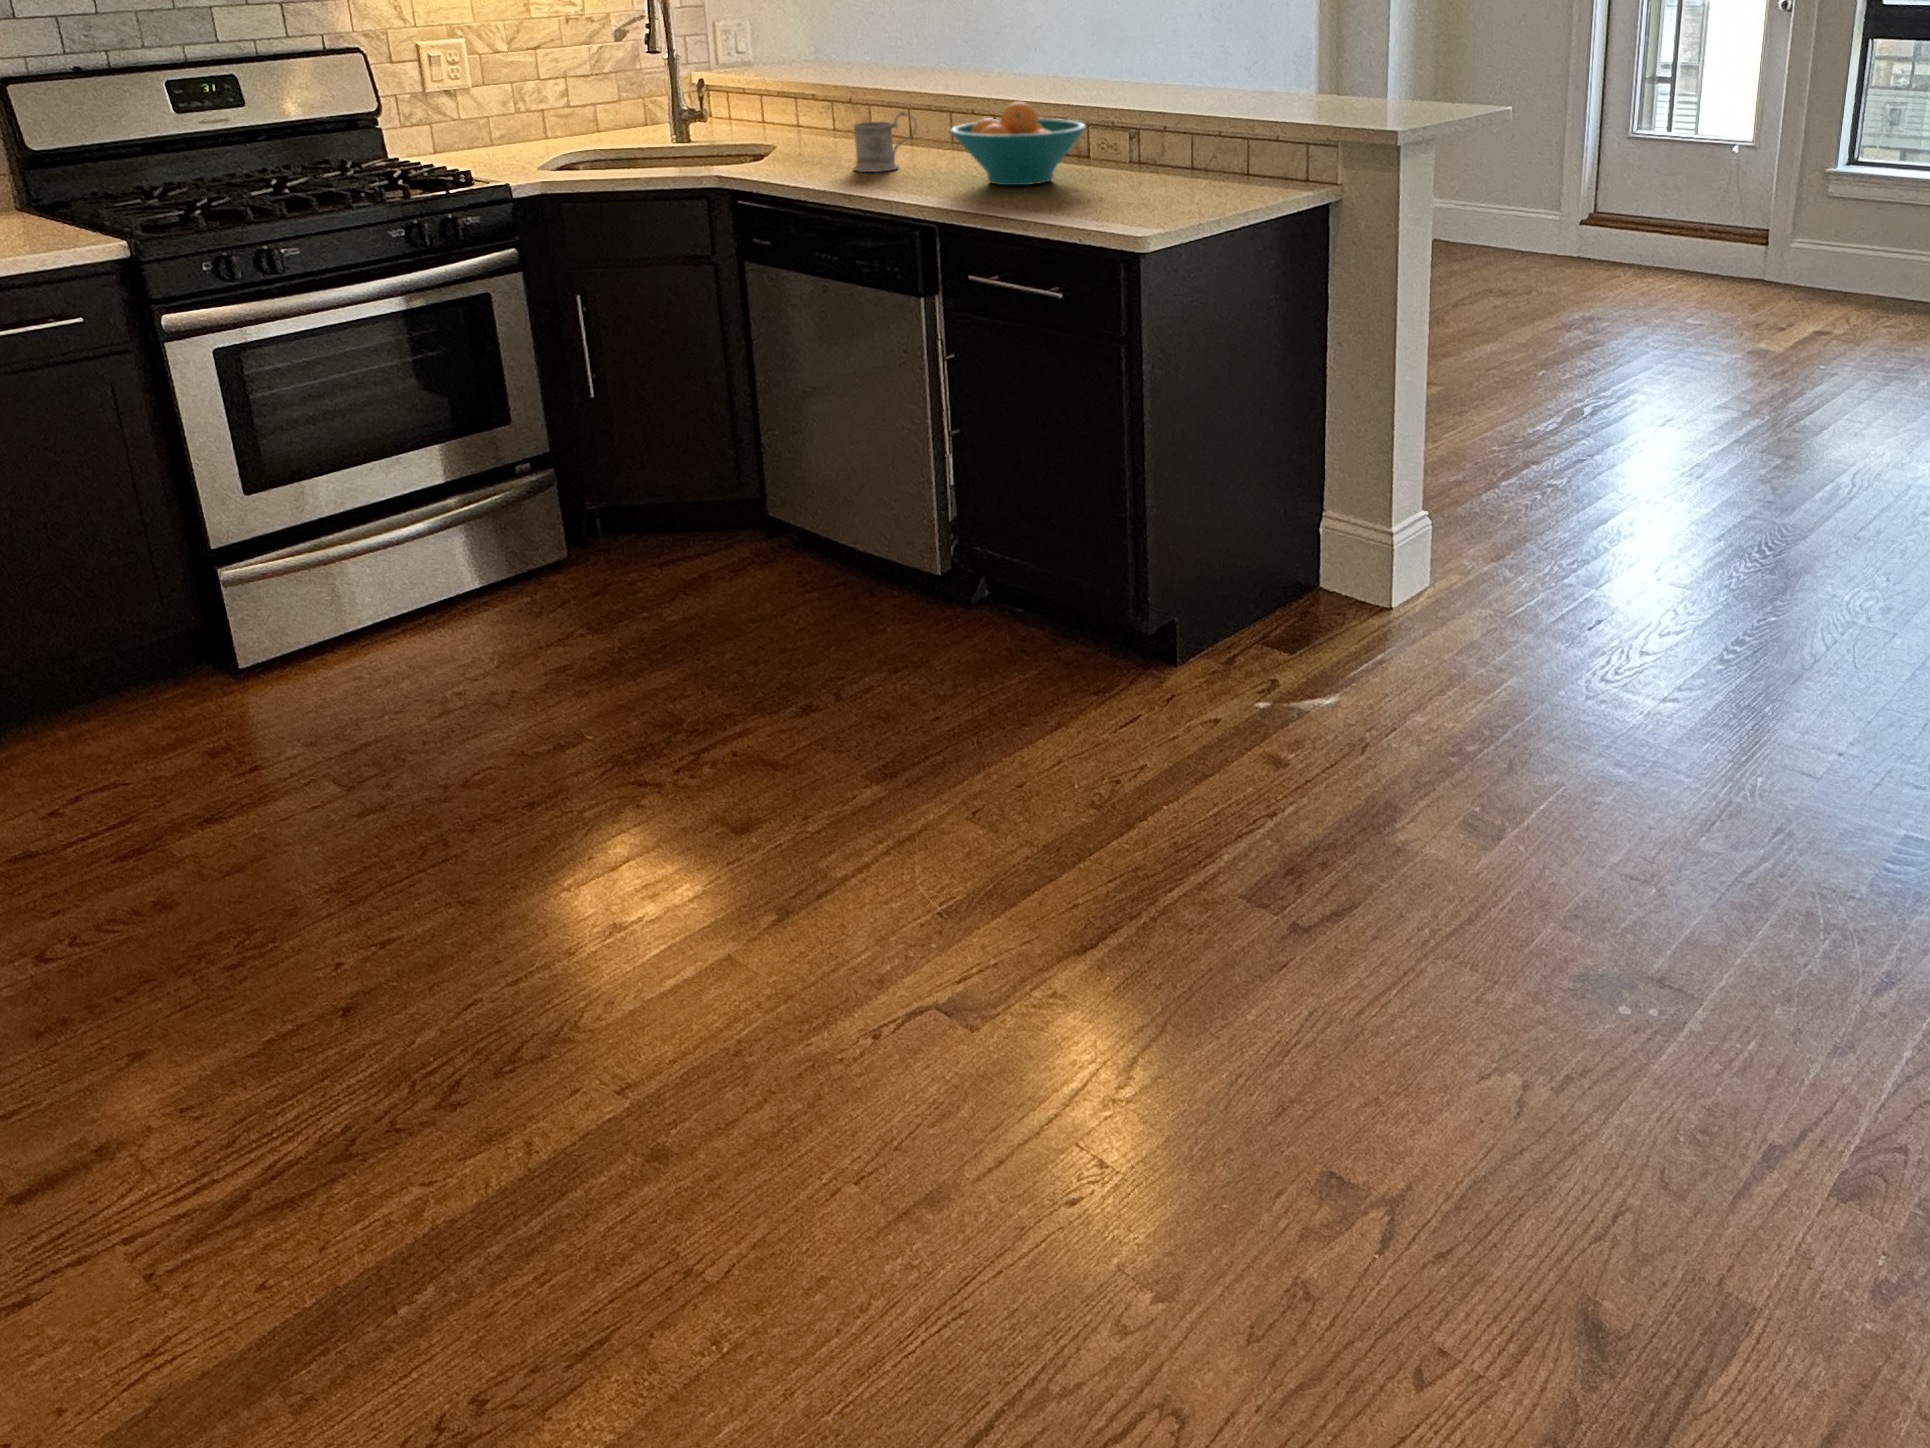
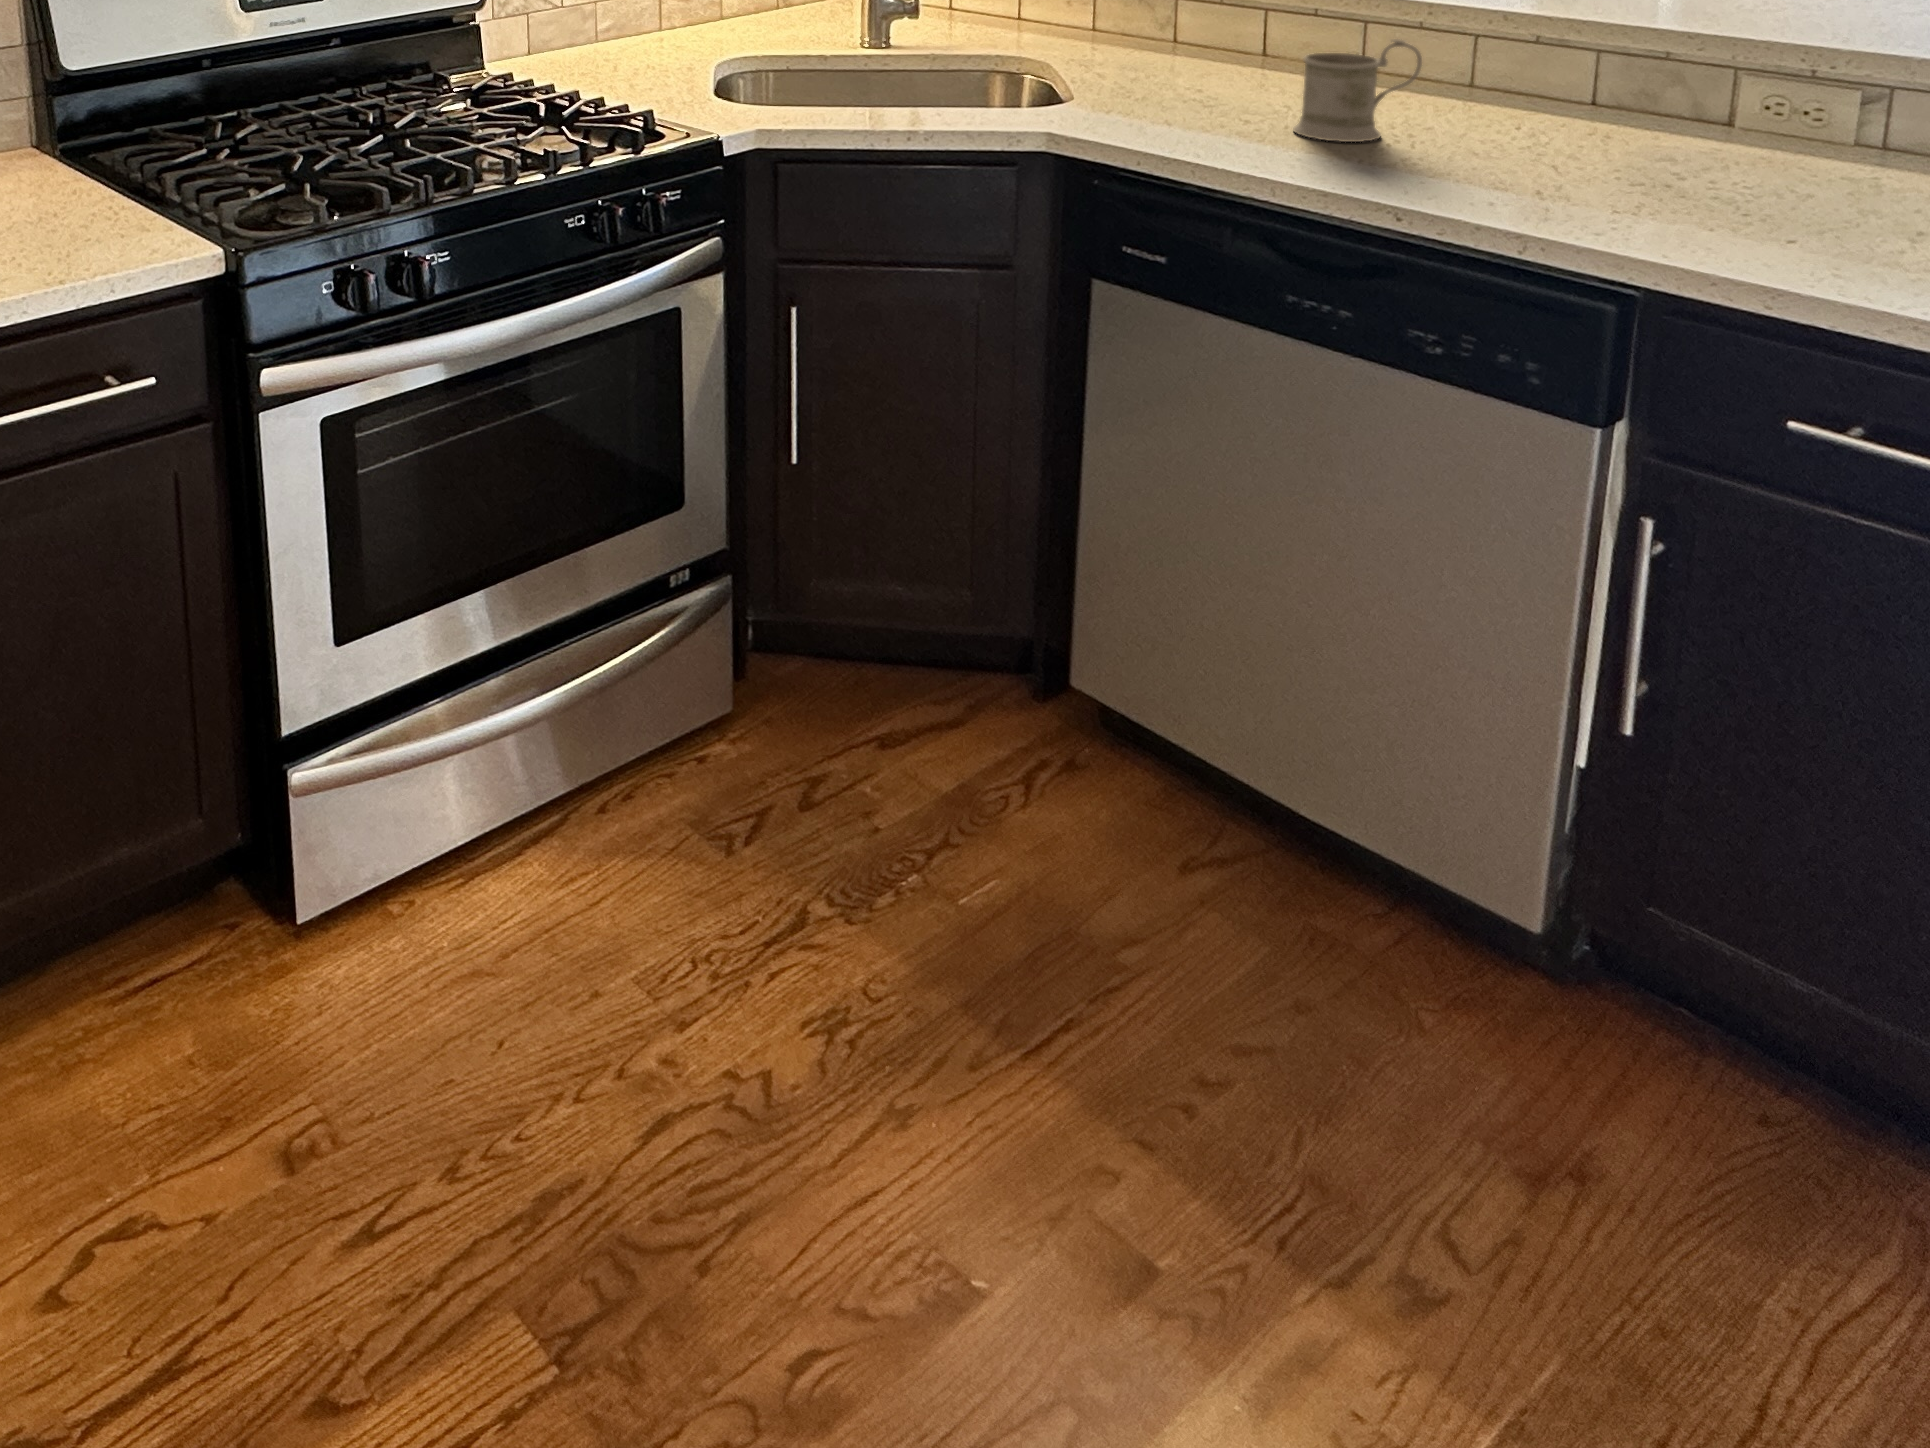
fruit bowl: present [950,102,1086,185] -> none [1569,43,1891,199]

